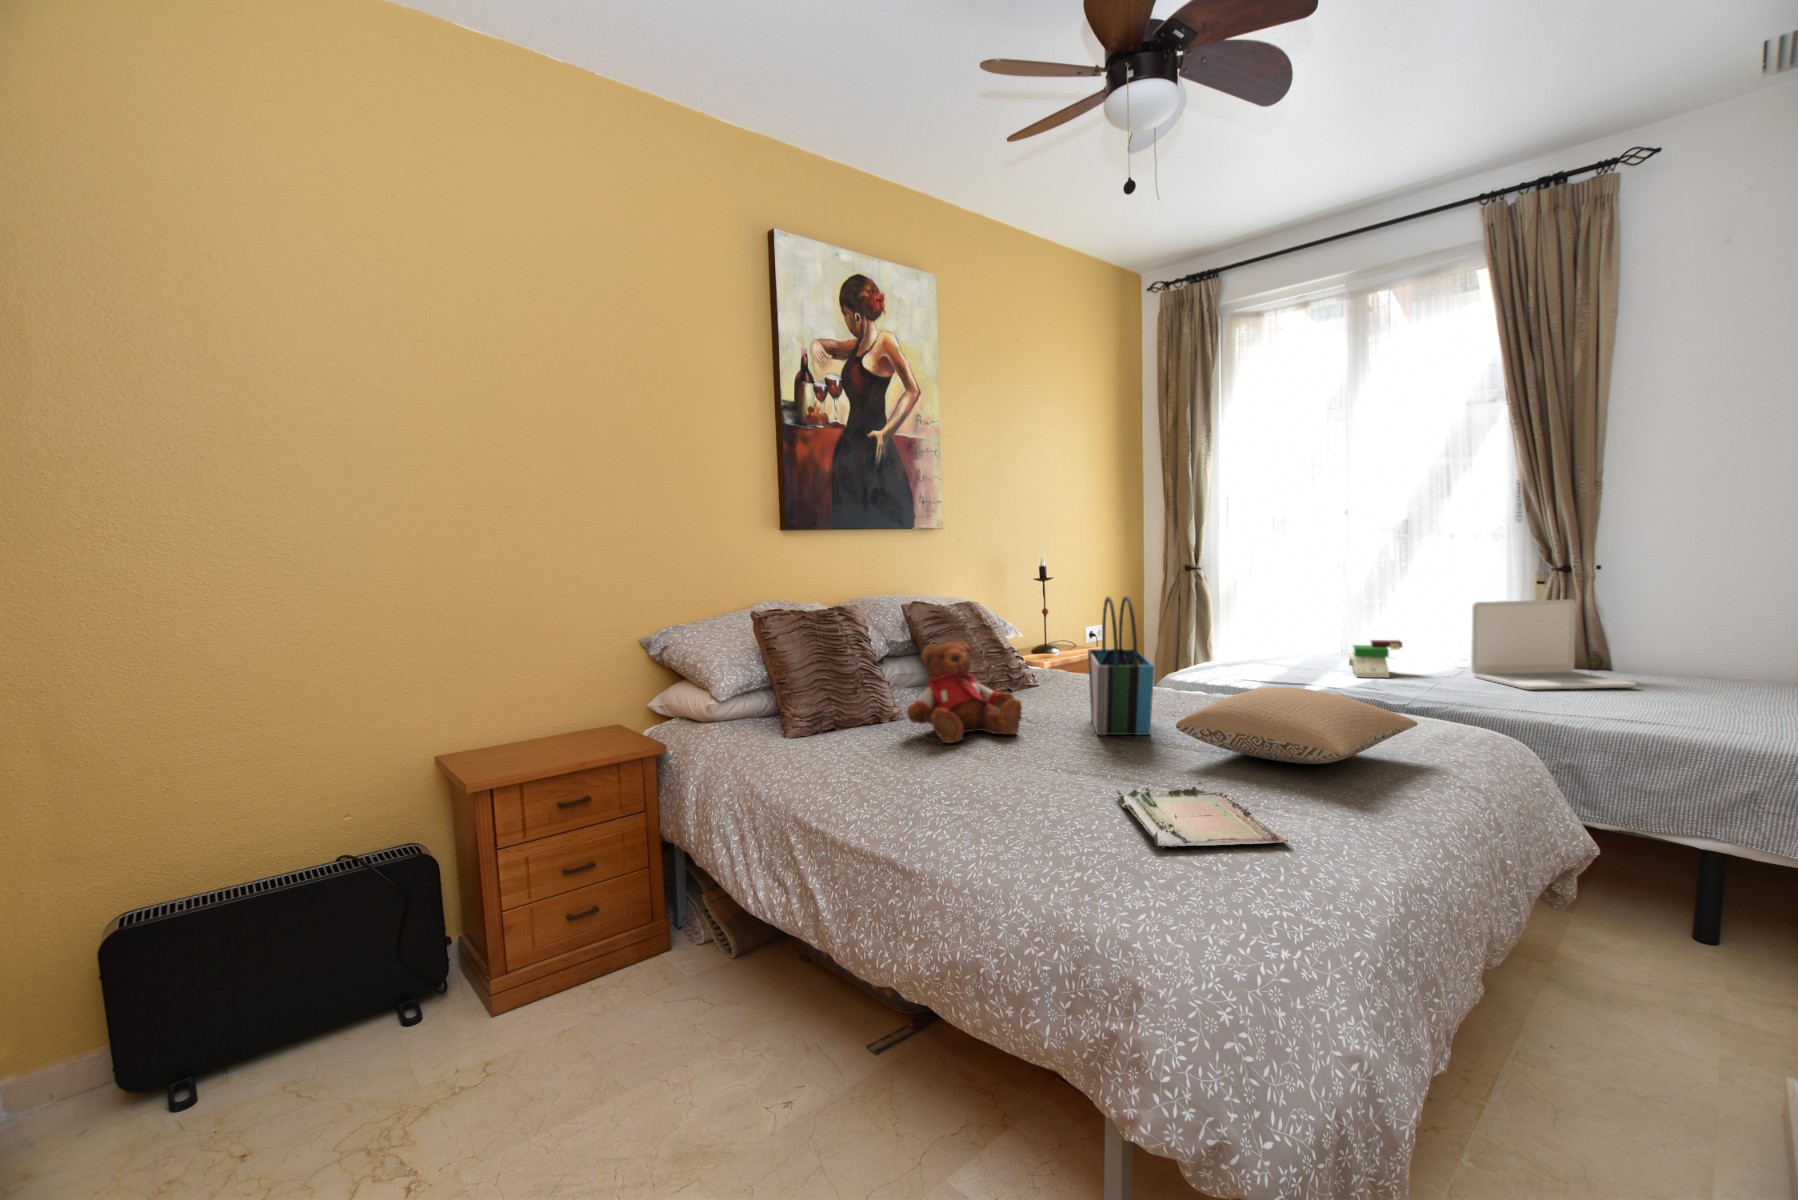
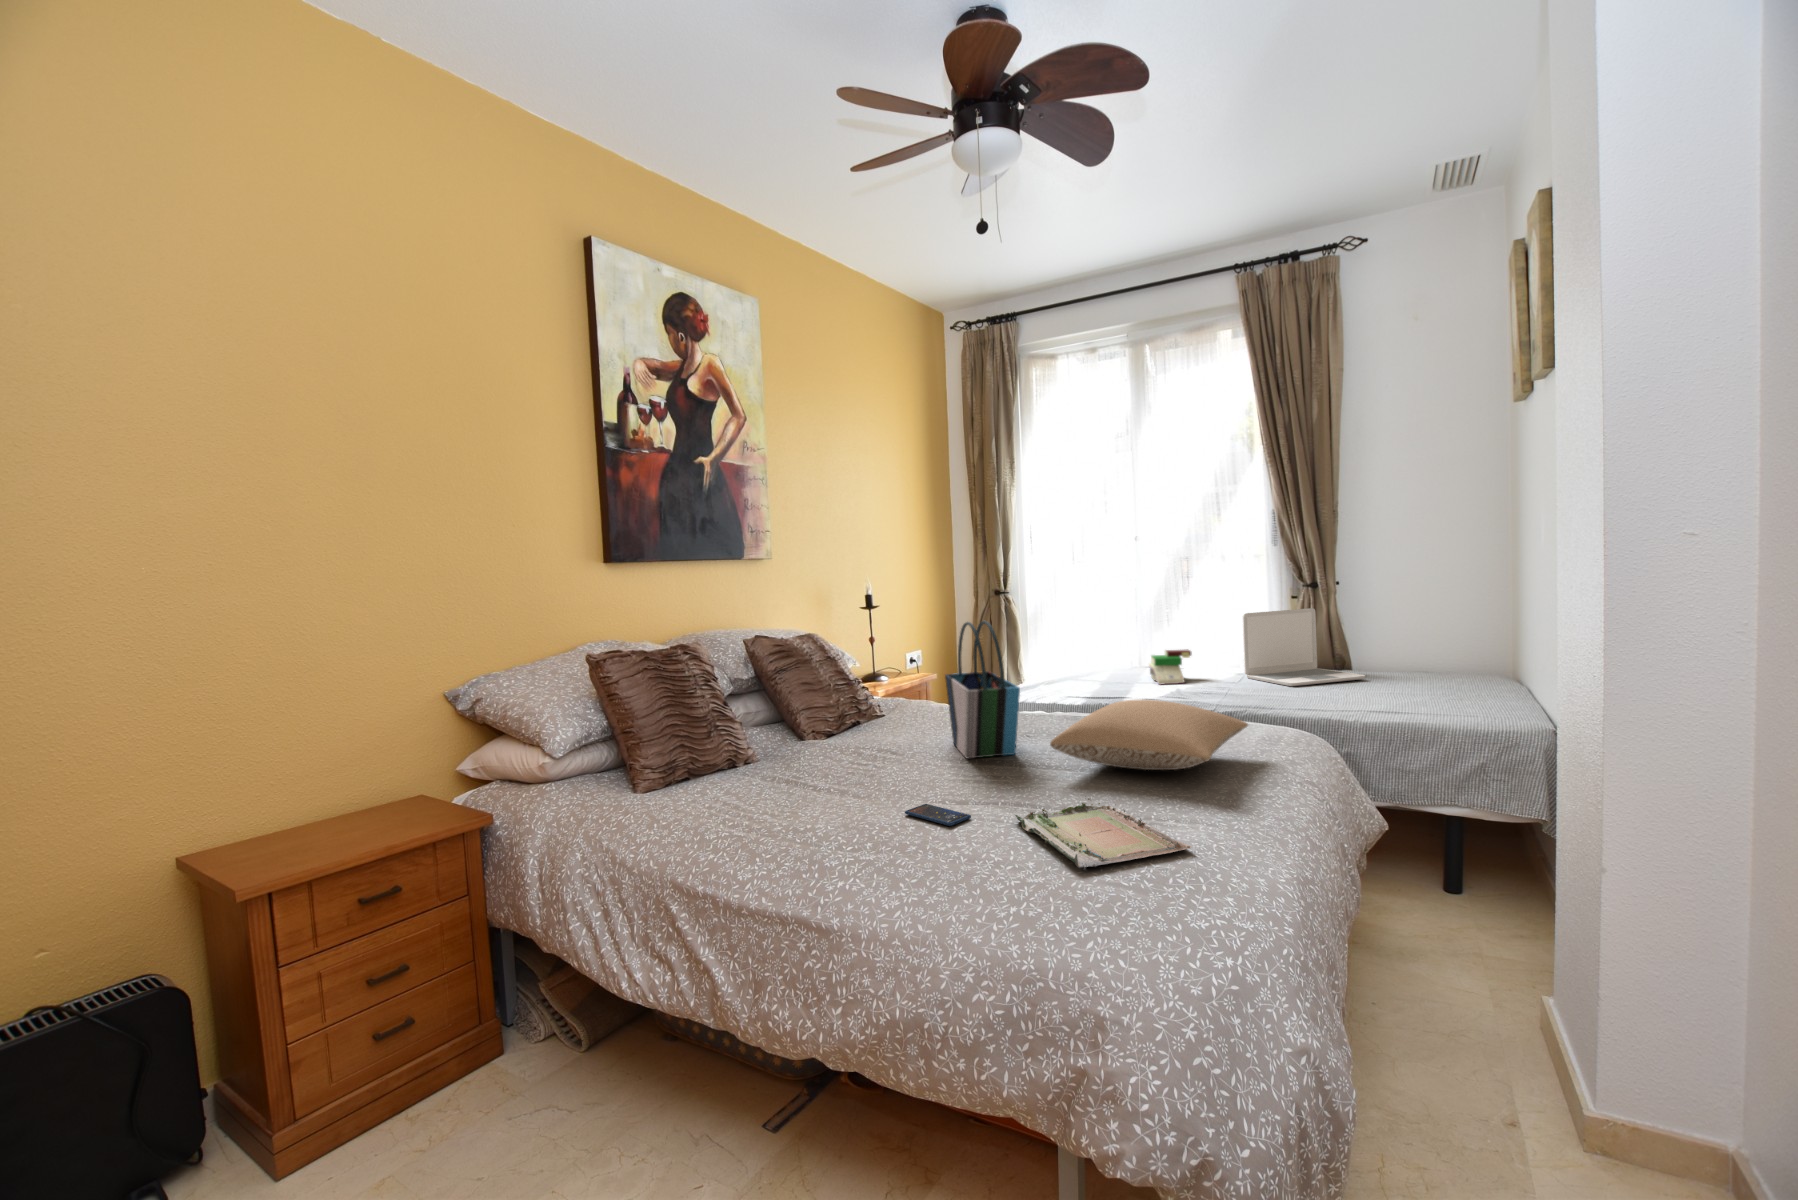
teddy bear: present [907,641,1022,743] -> none [774,674,892,782]
smartphone: none [1012,772,1074,794] -> present [905,804,971,826]

